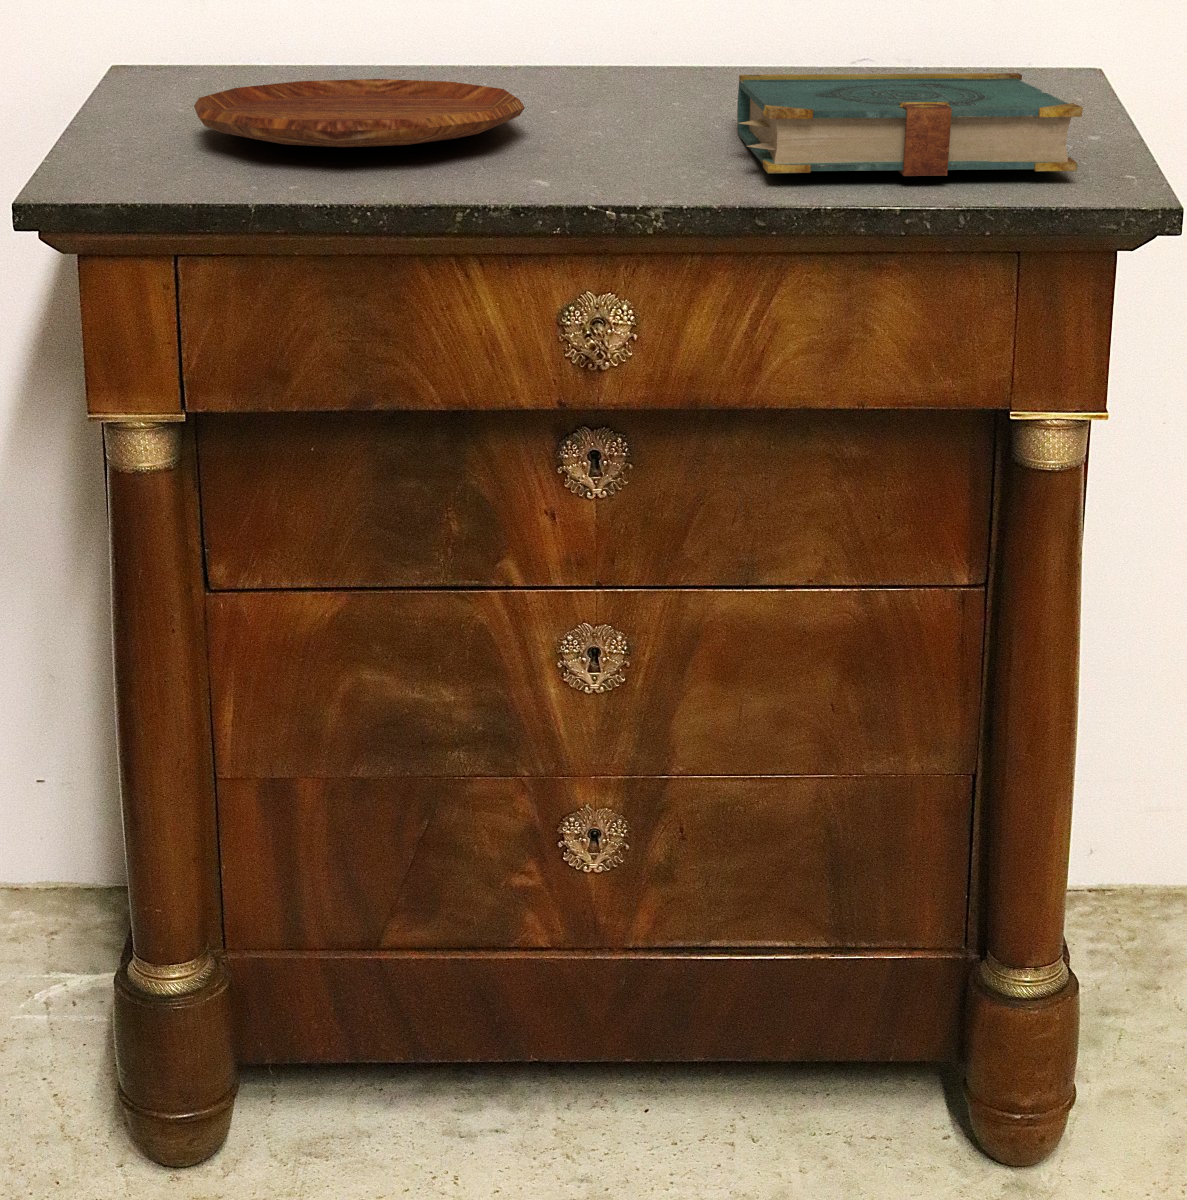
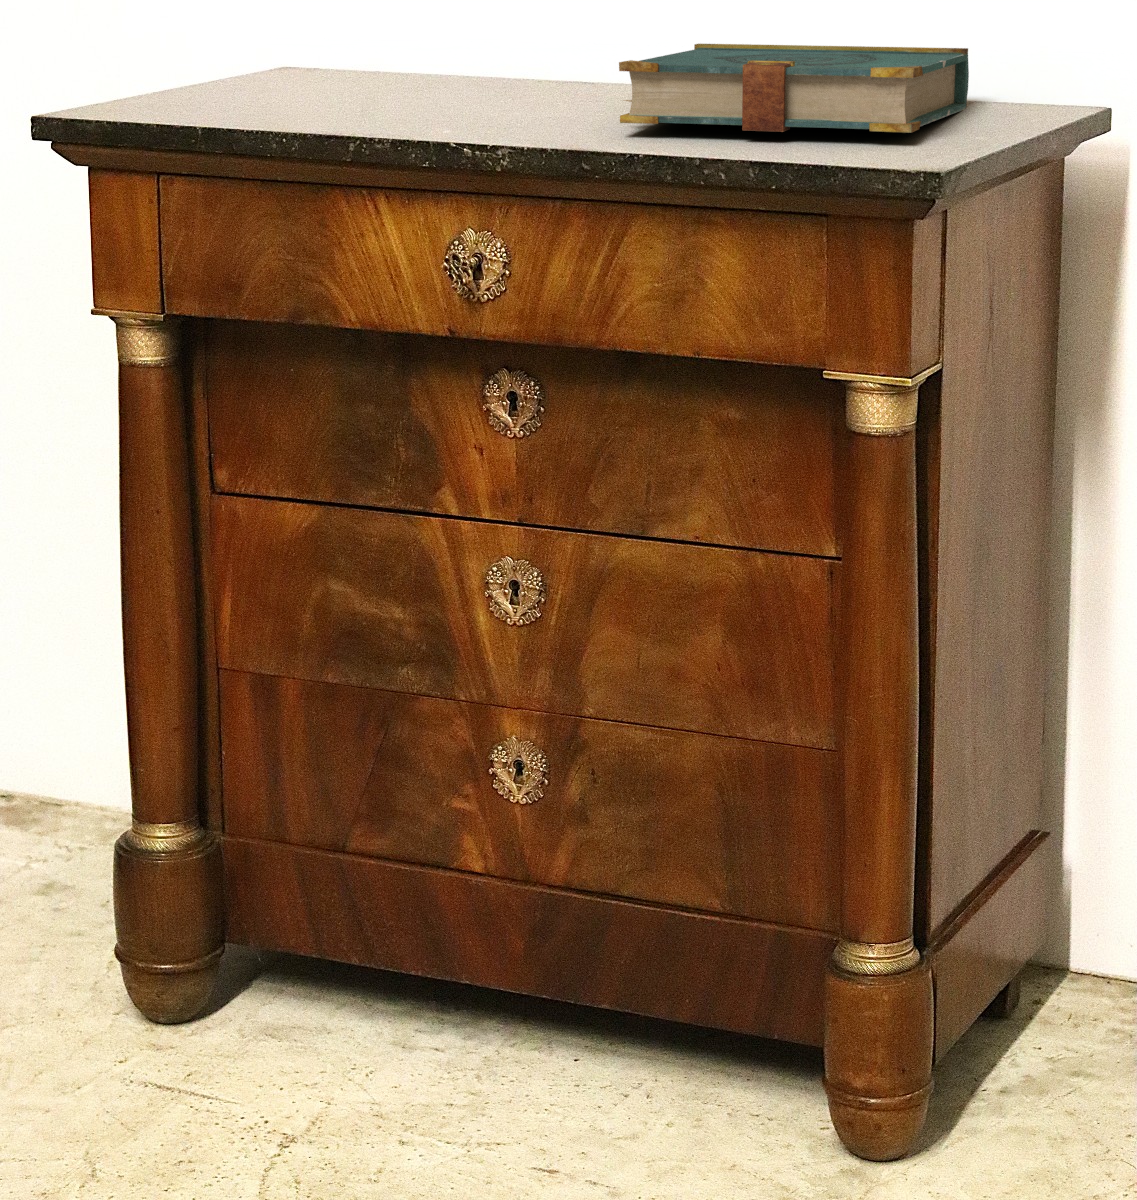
tray: present [194,79,525,147] -> none [219,48,519,93]

